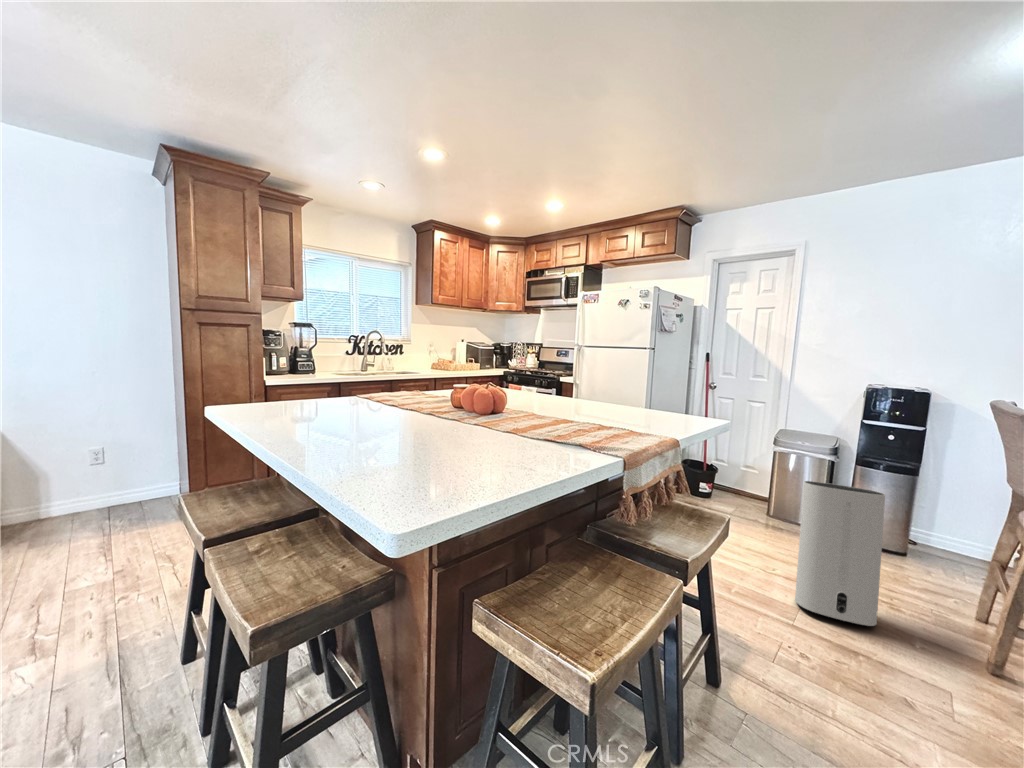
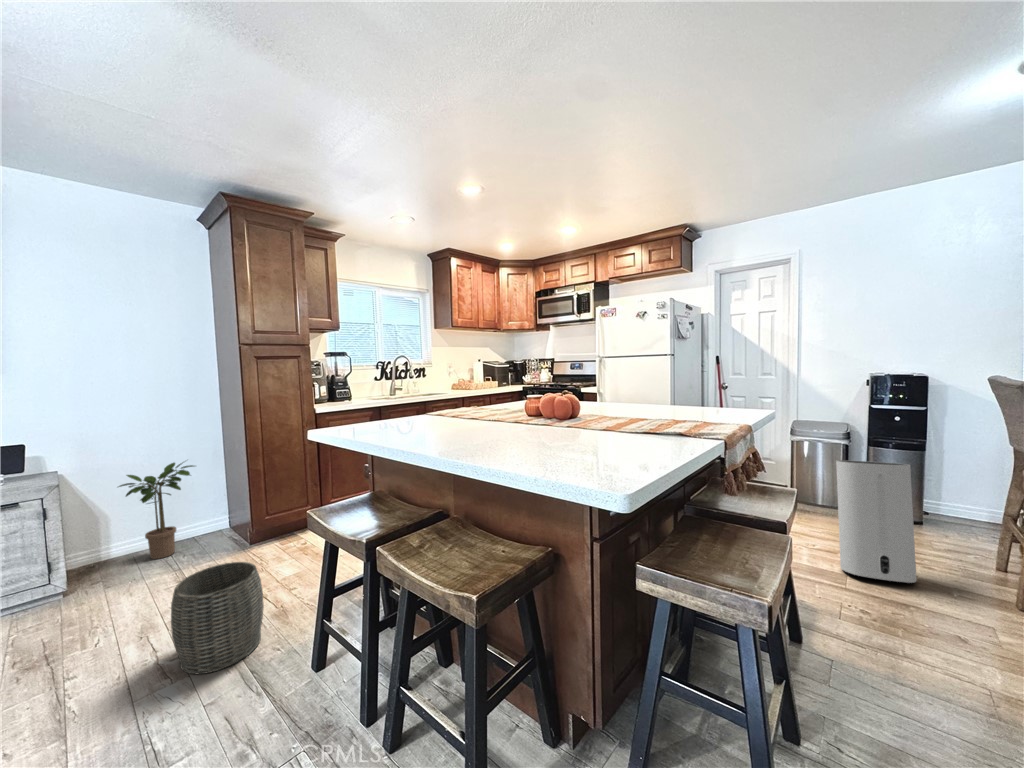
potted plant: none [49,424,140,521] -> present [119,463,194,559]
woven basket: none [42,538,154,654] -> present [171,562,264,675]

